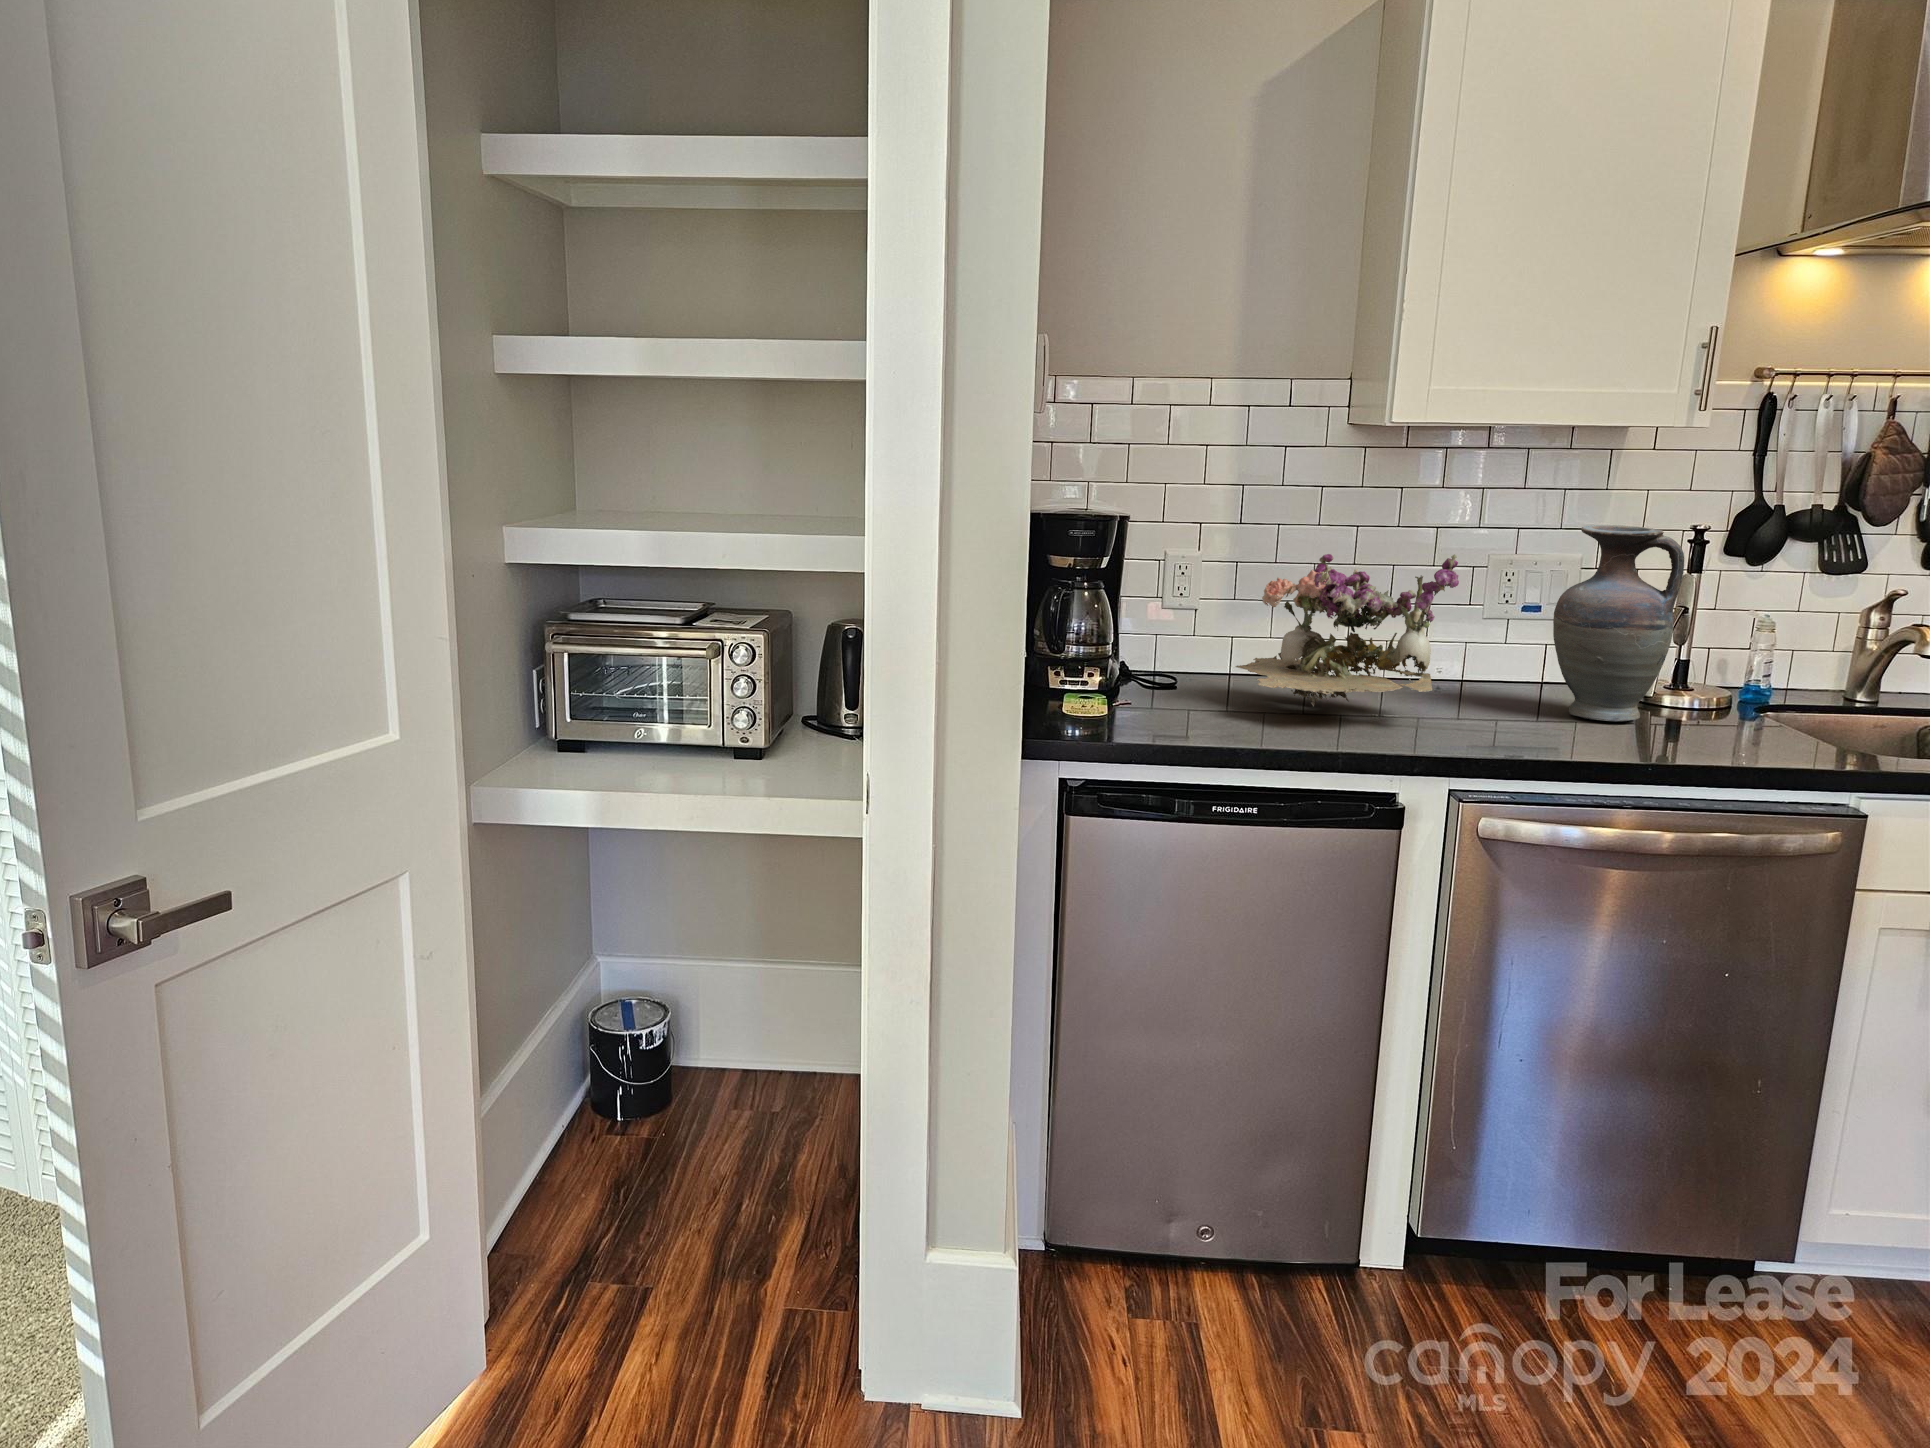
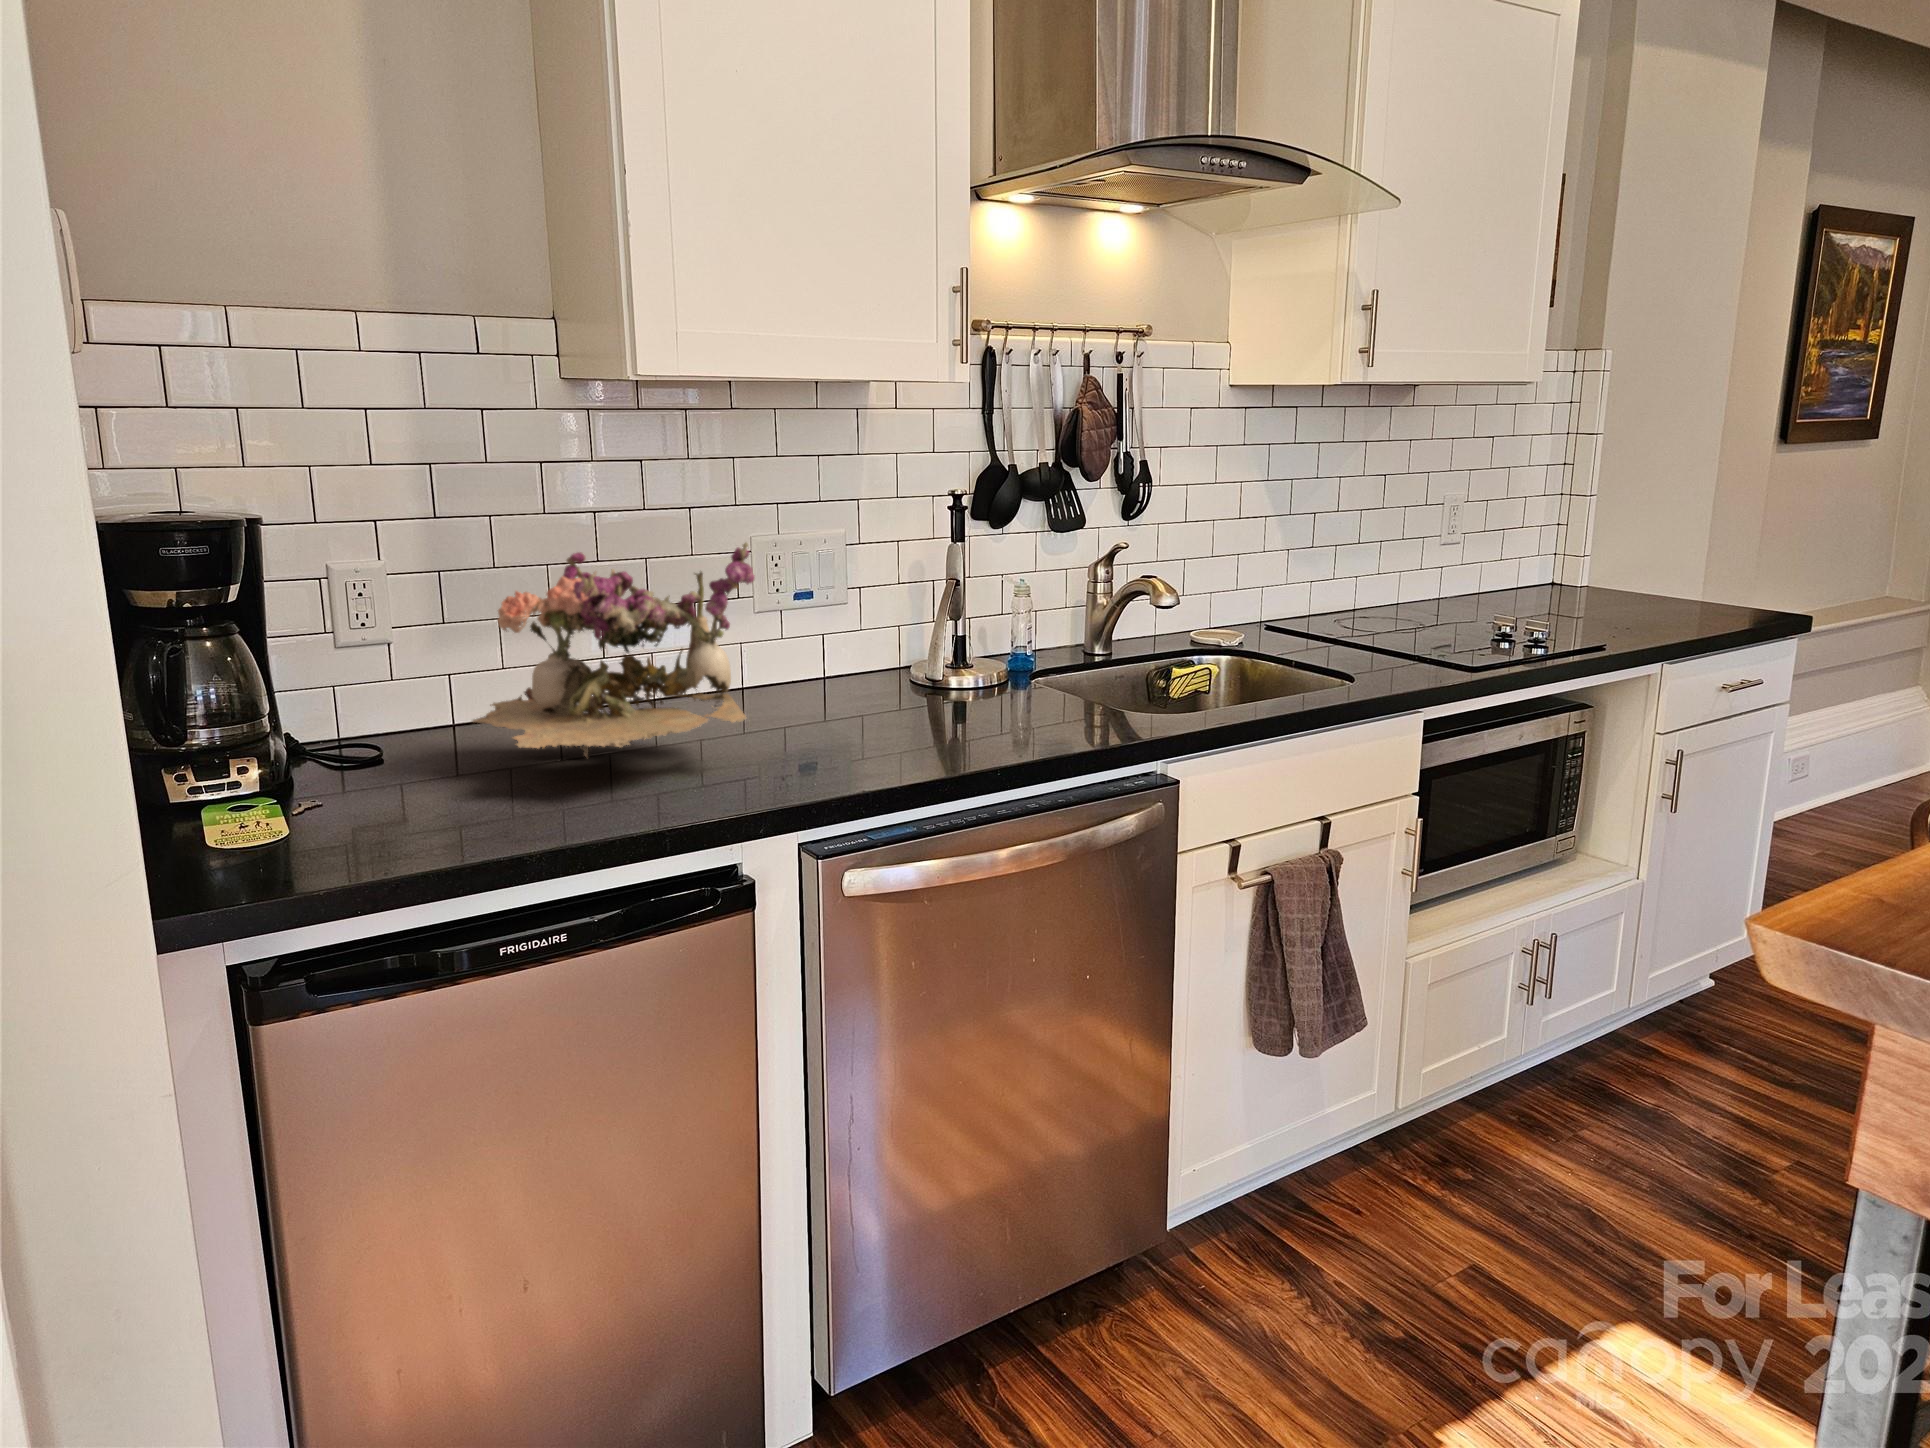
vase: present [1553,525,1684,721] -> none [847,494,972,719]

